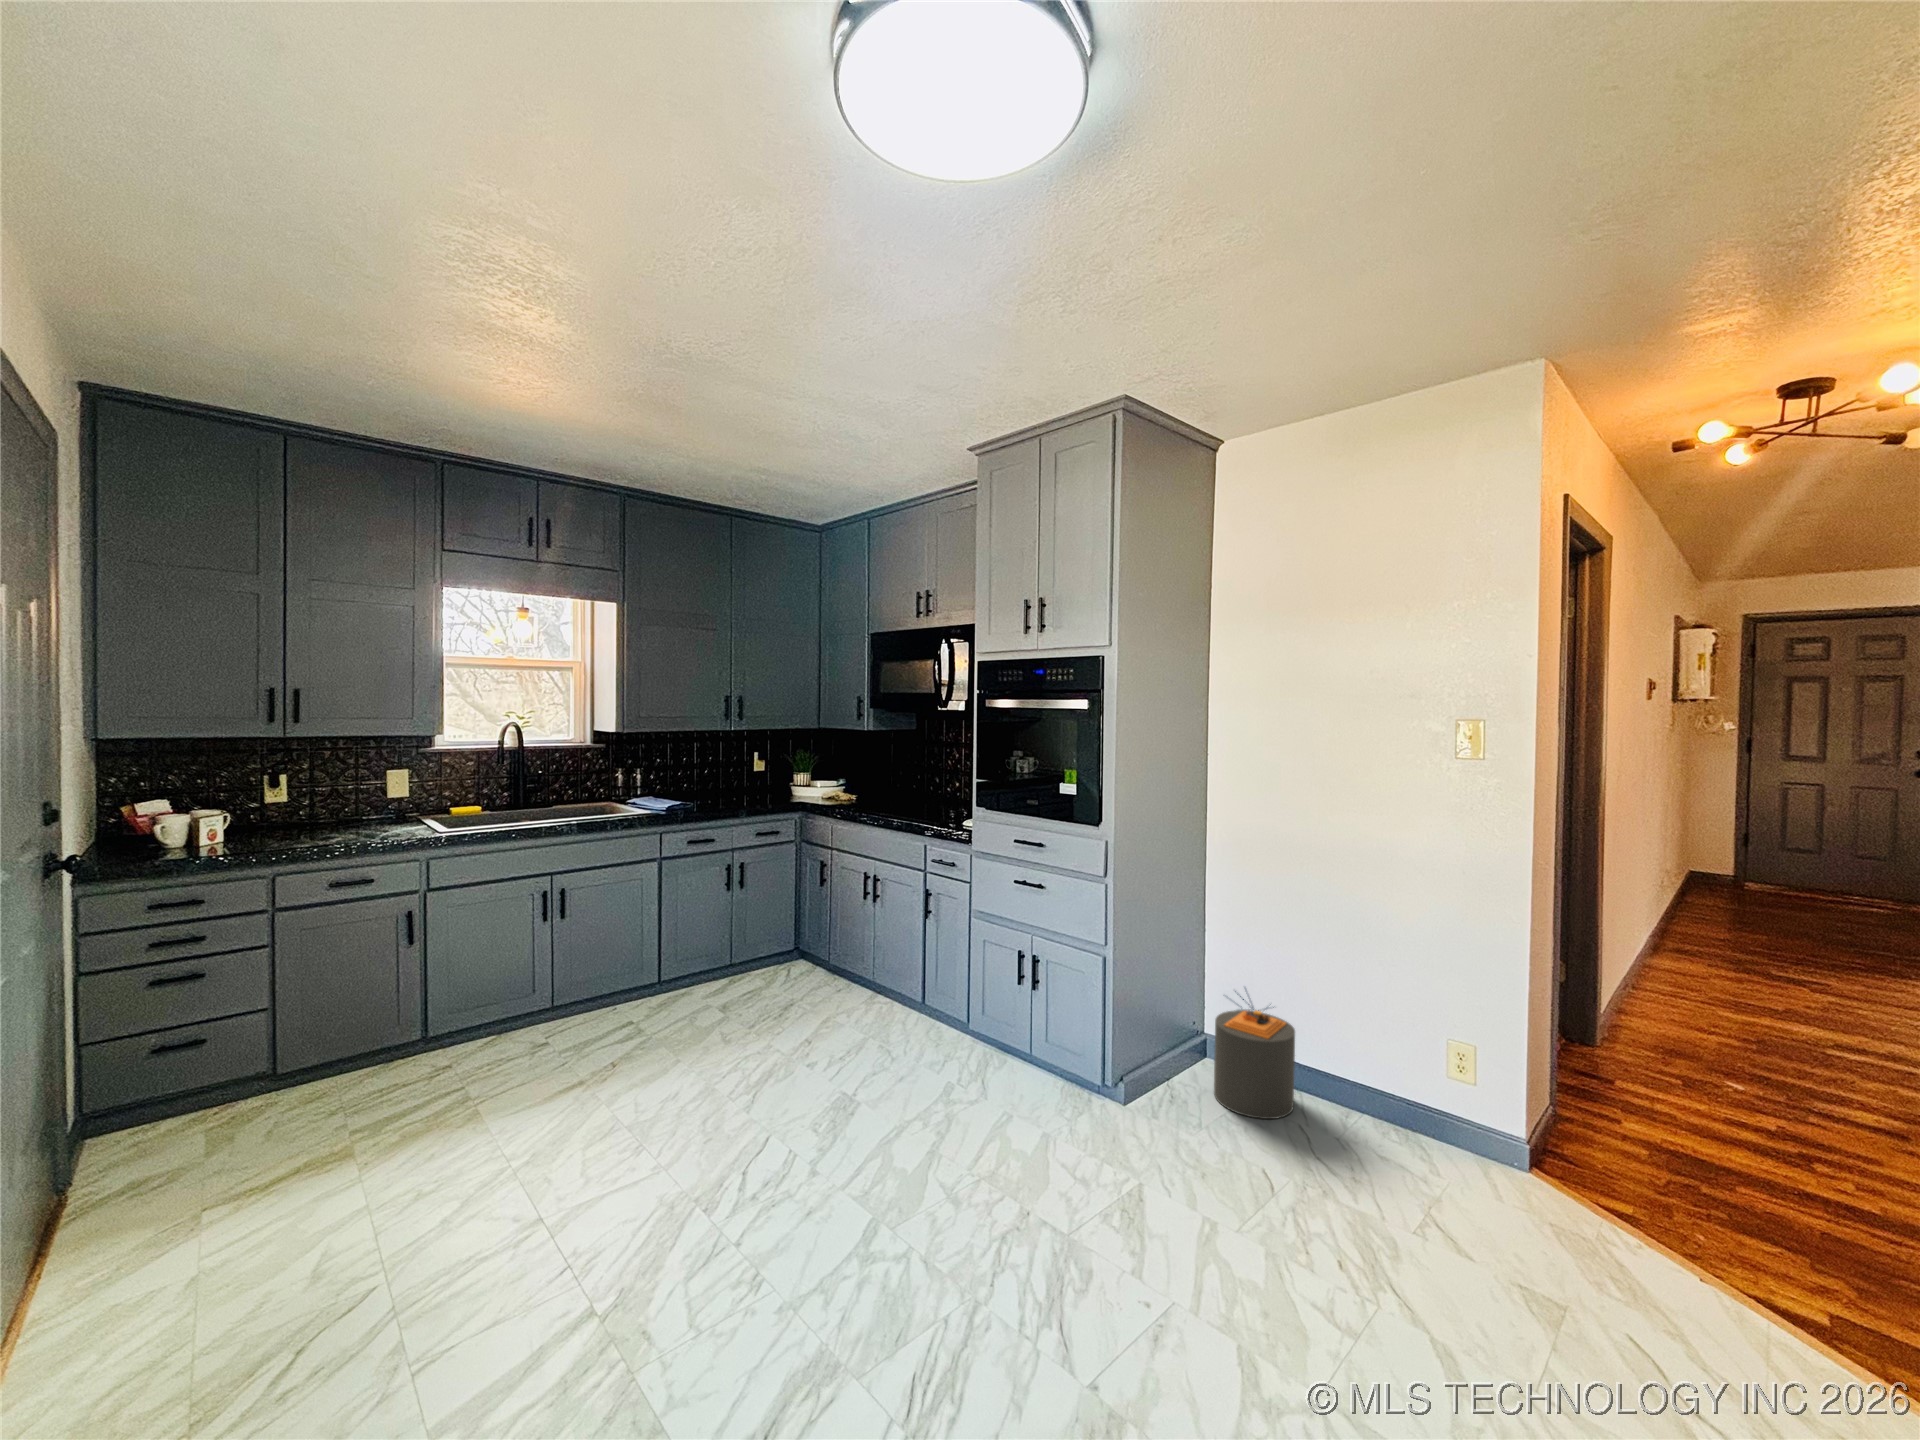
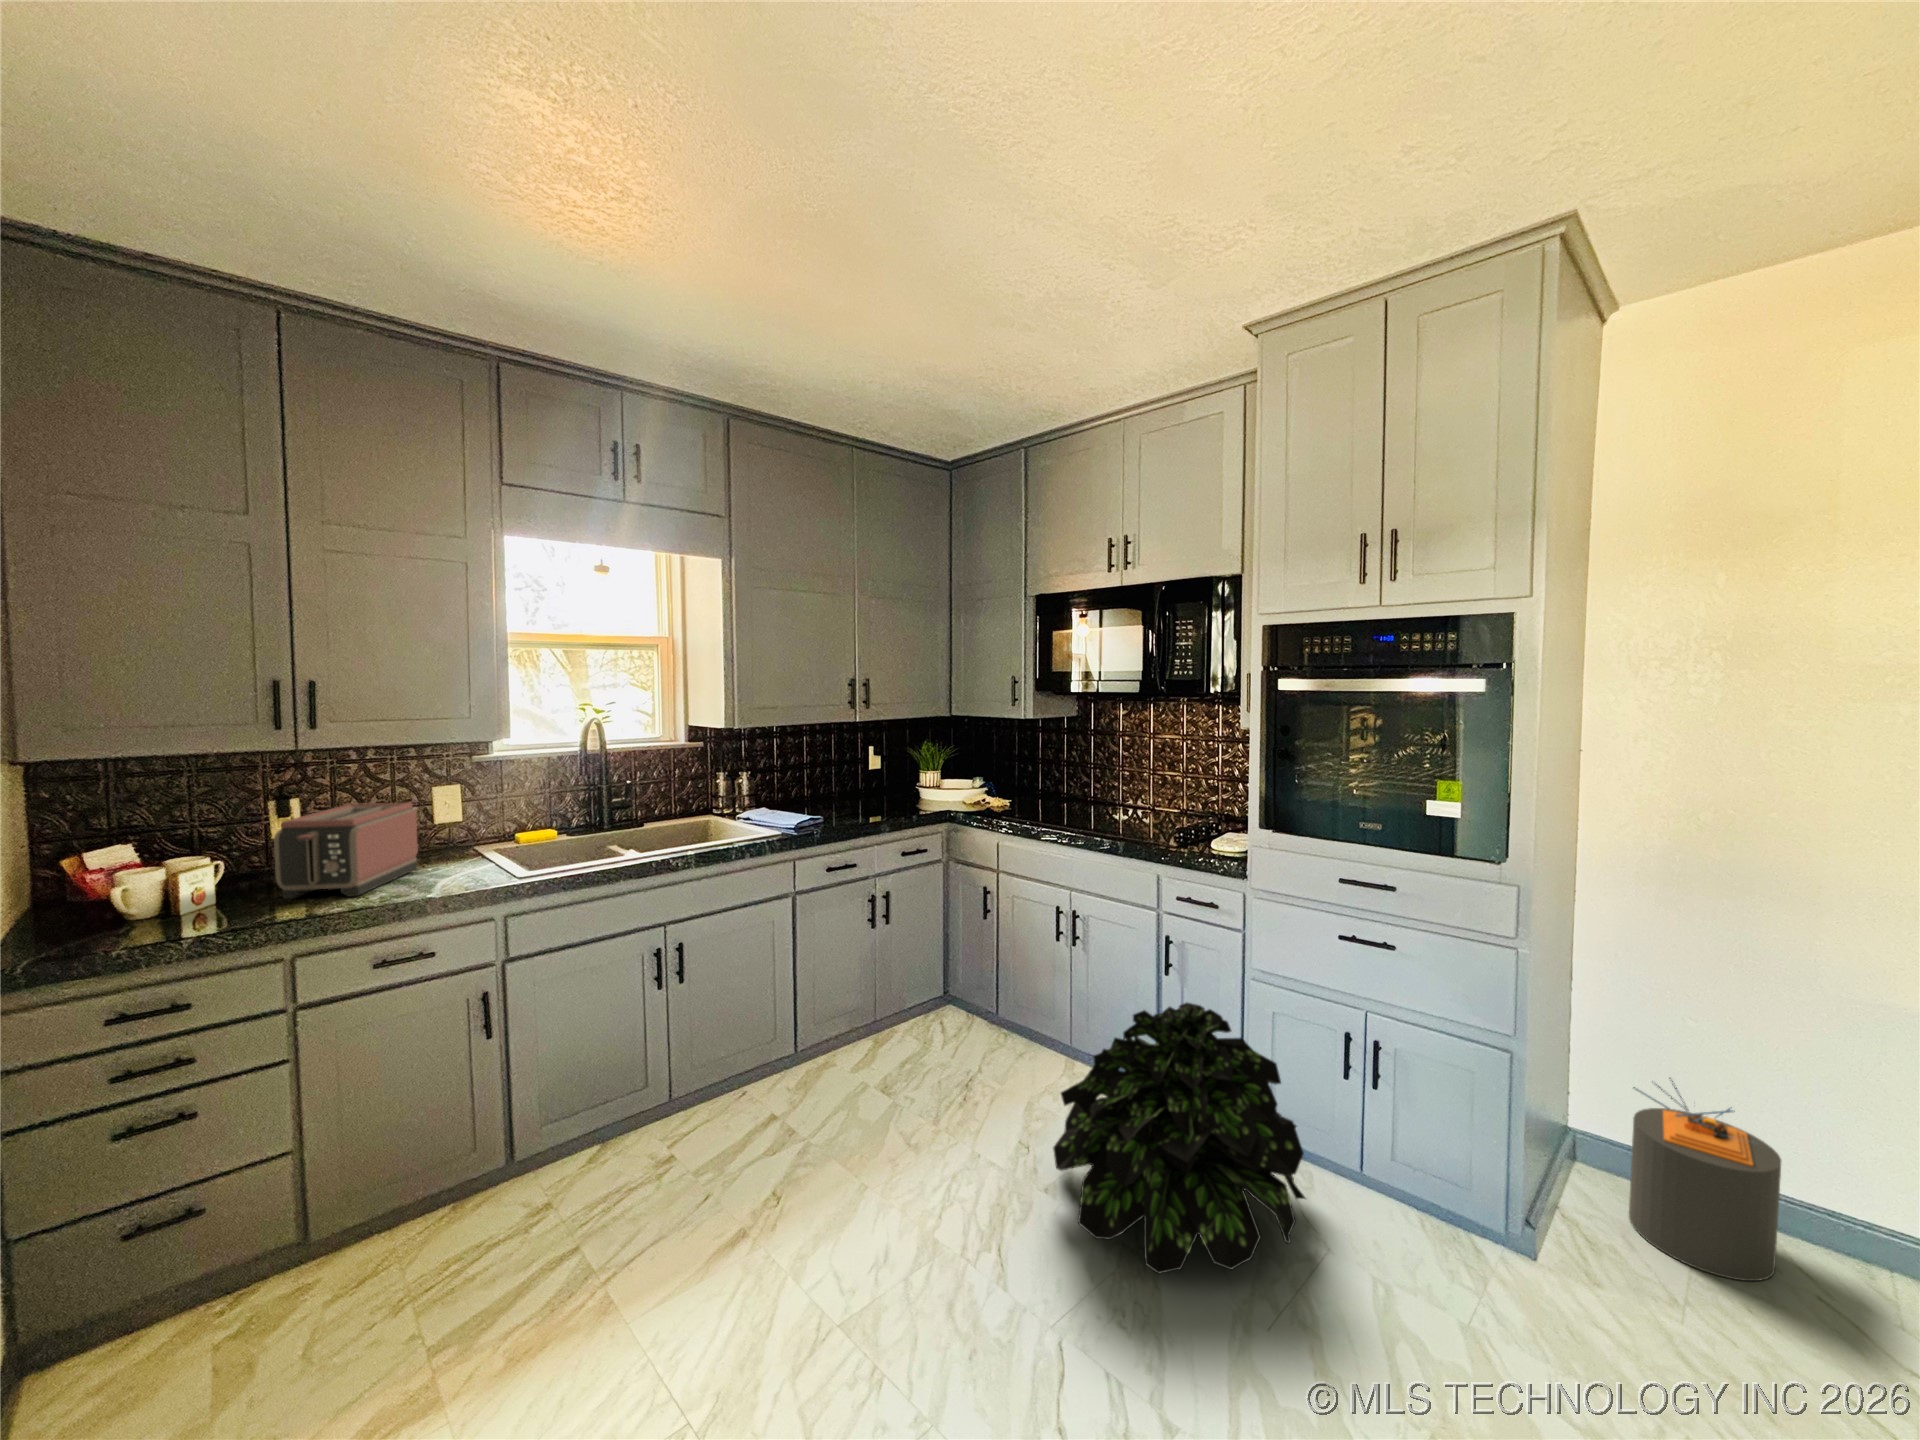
toaster: none [266,779,369,841] -> present [274,803,418,899]
potted plant: none [811,930,991,1105] -> present [1053,1003,1305,1273]

